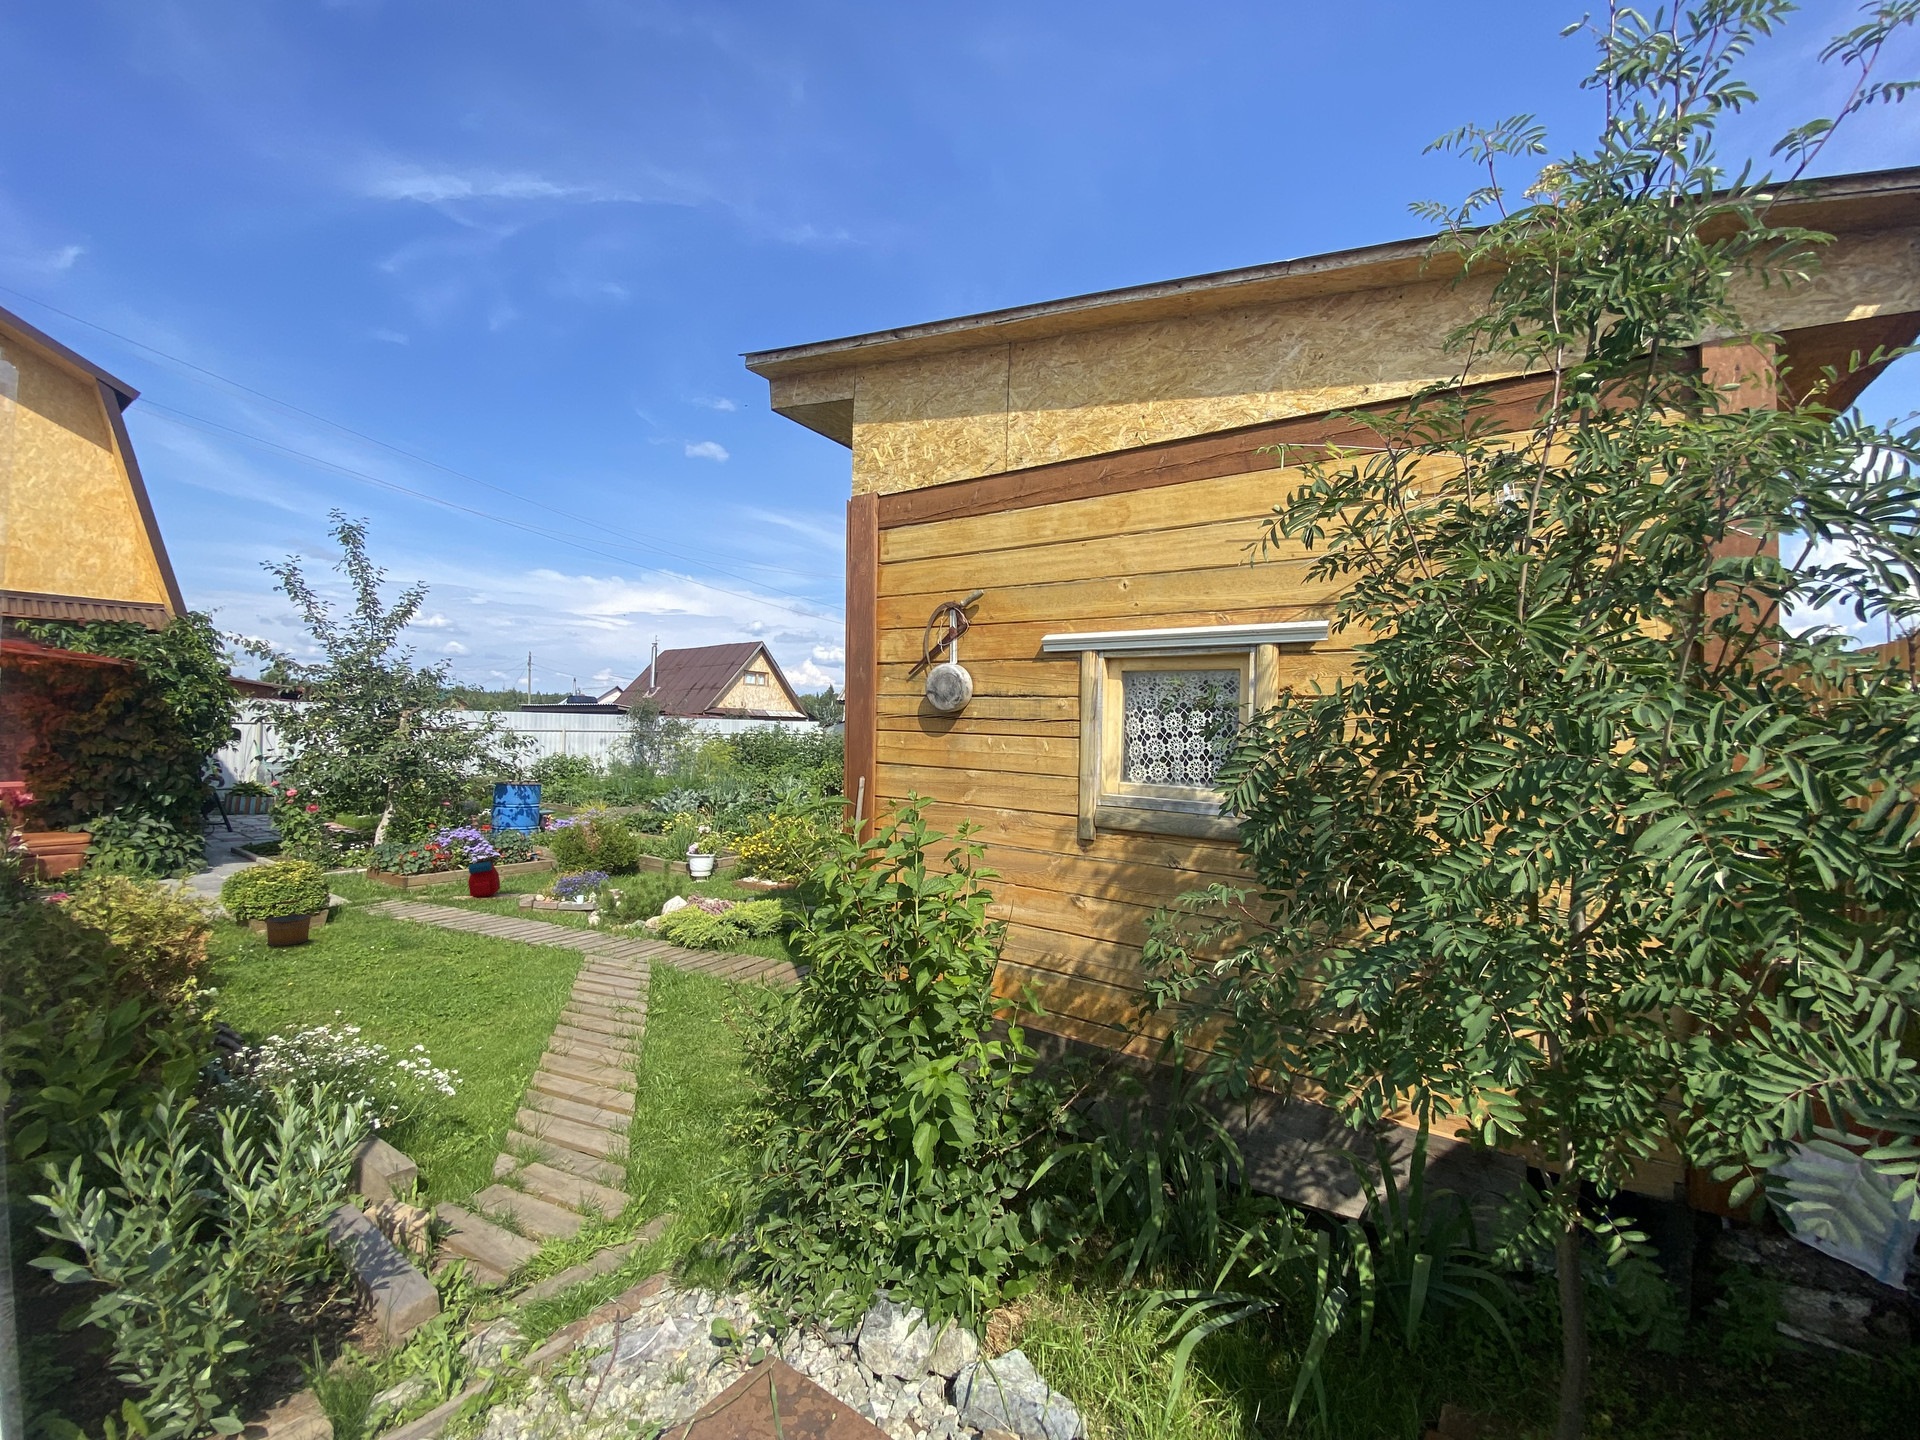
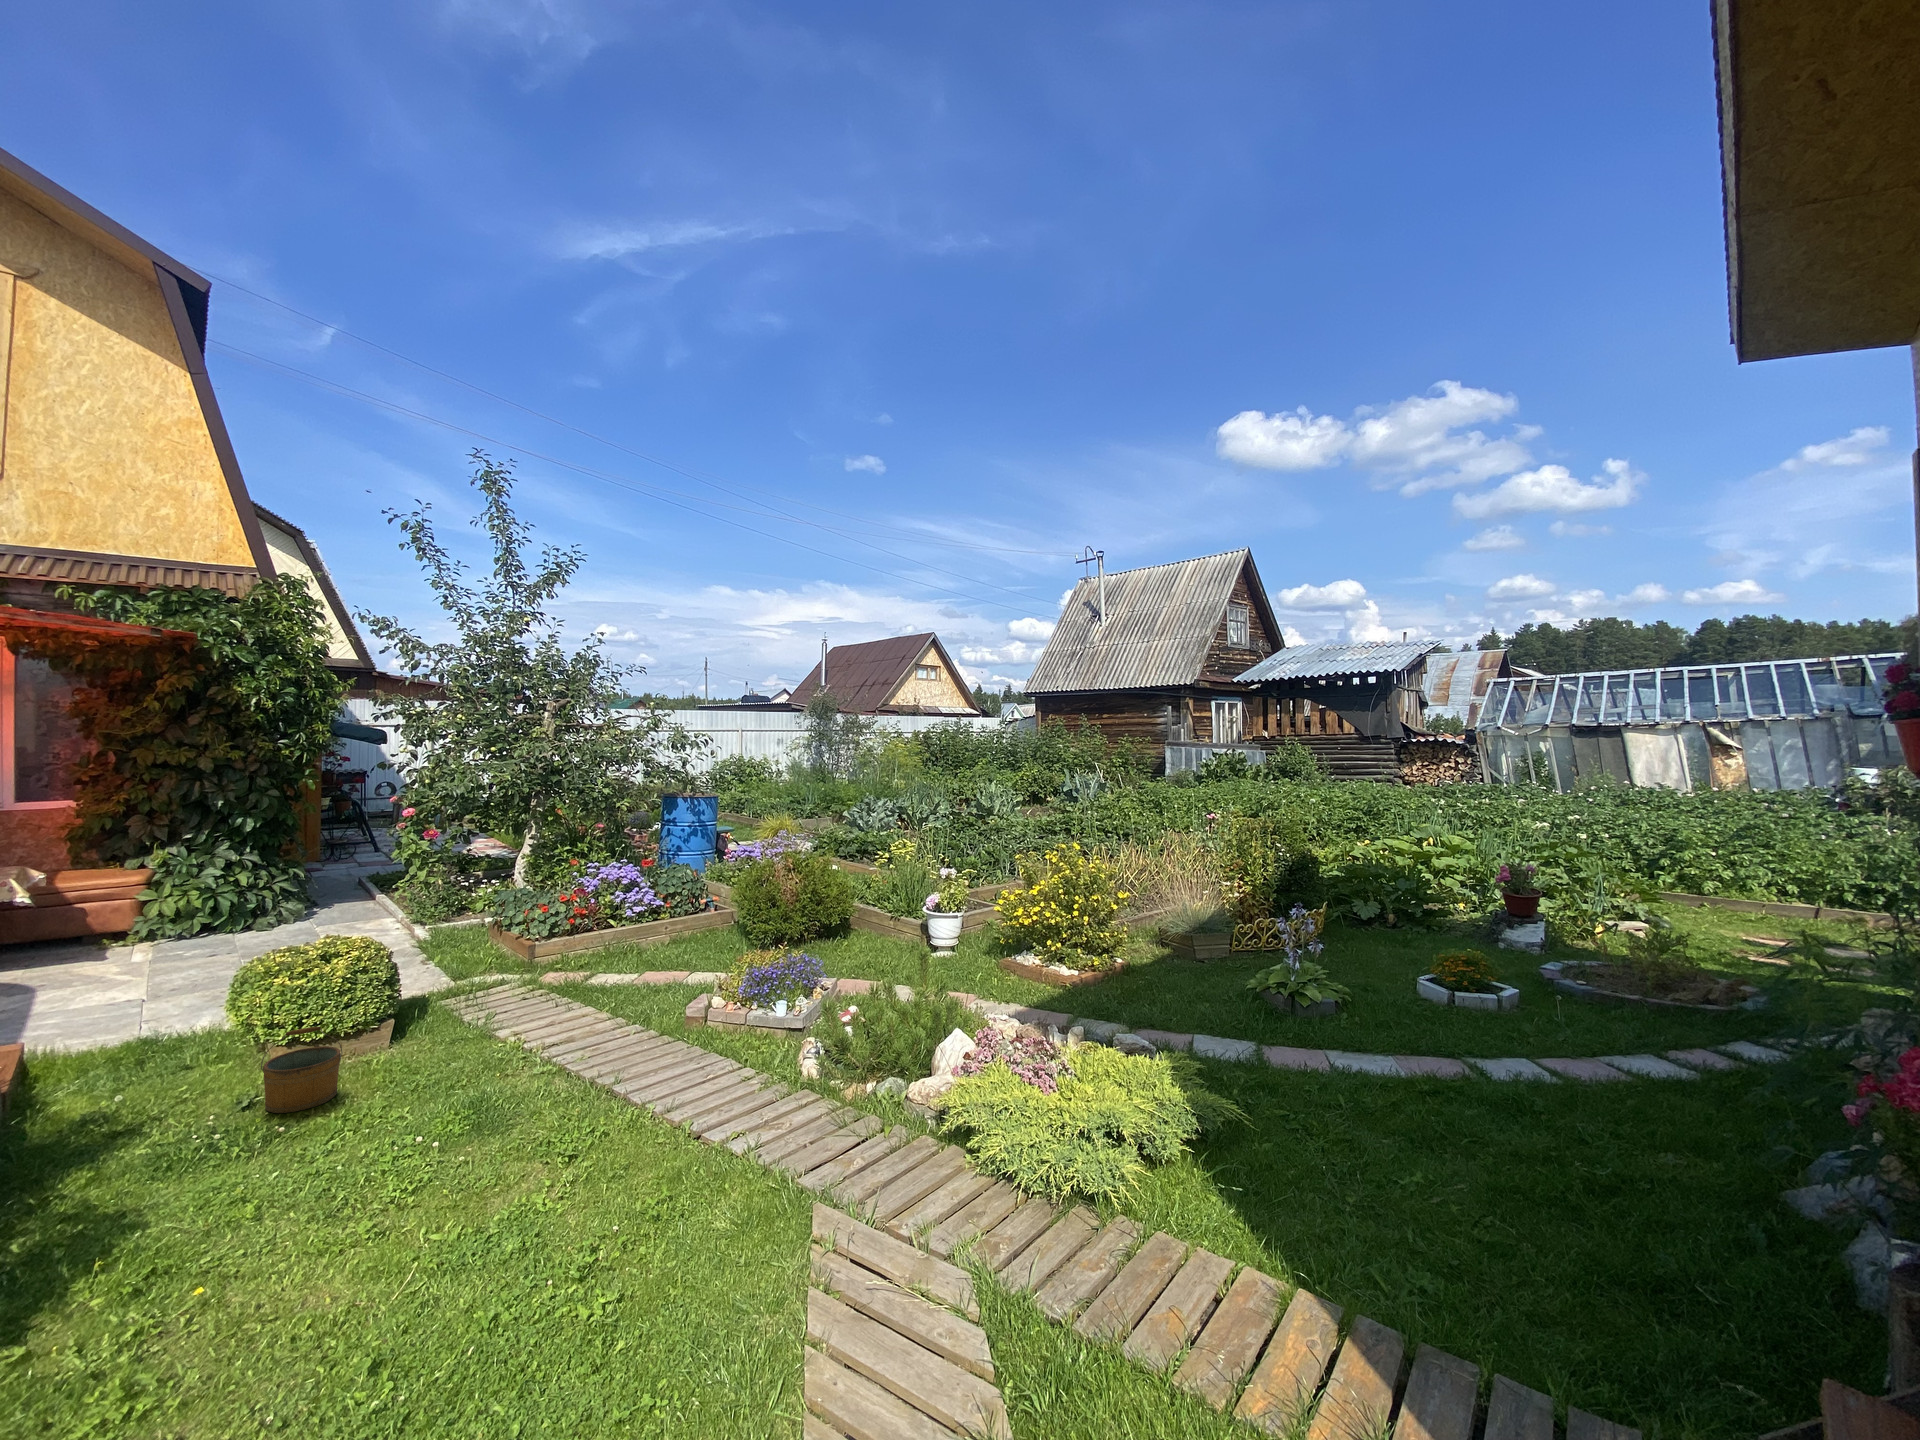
backpack: present [468,858,500,897] -> none [613,918,659,979]

